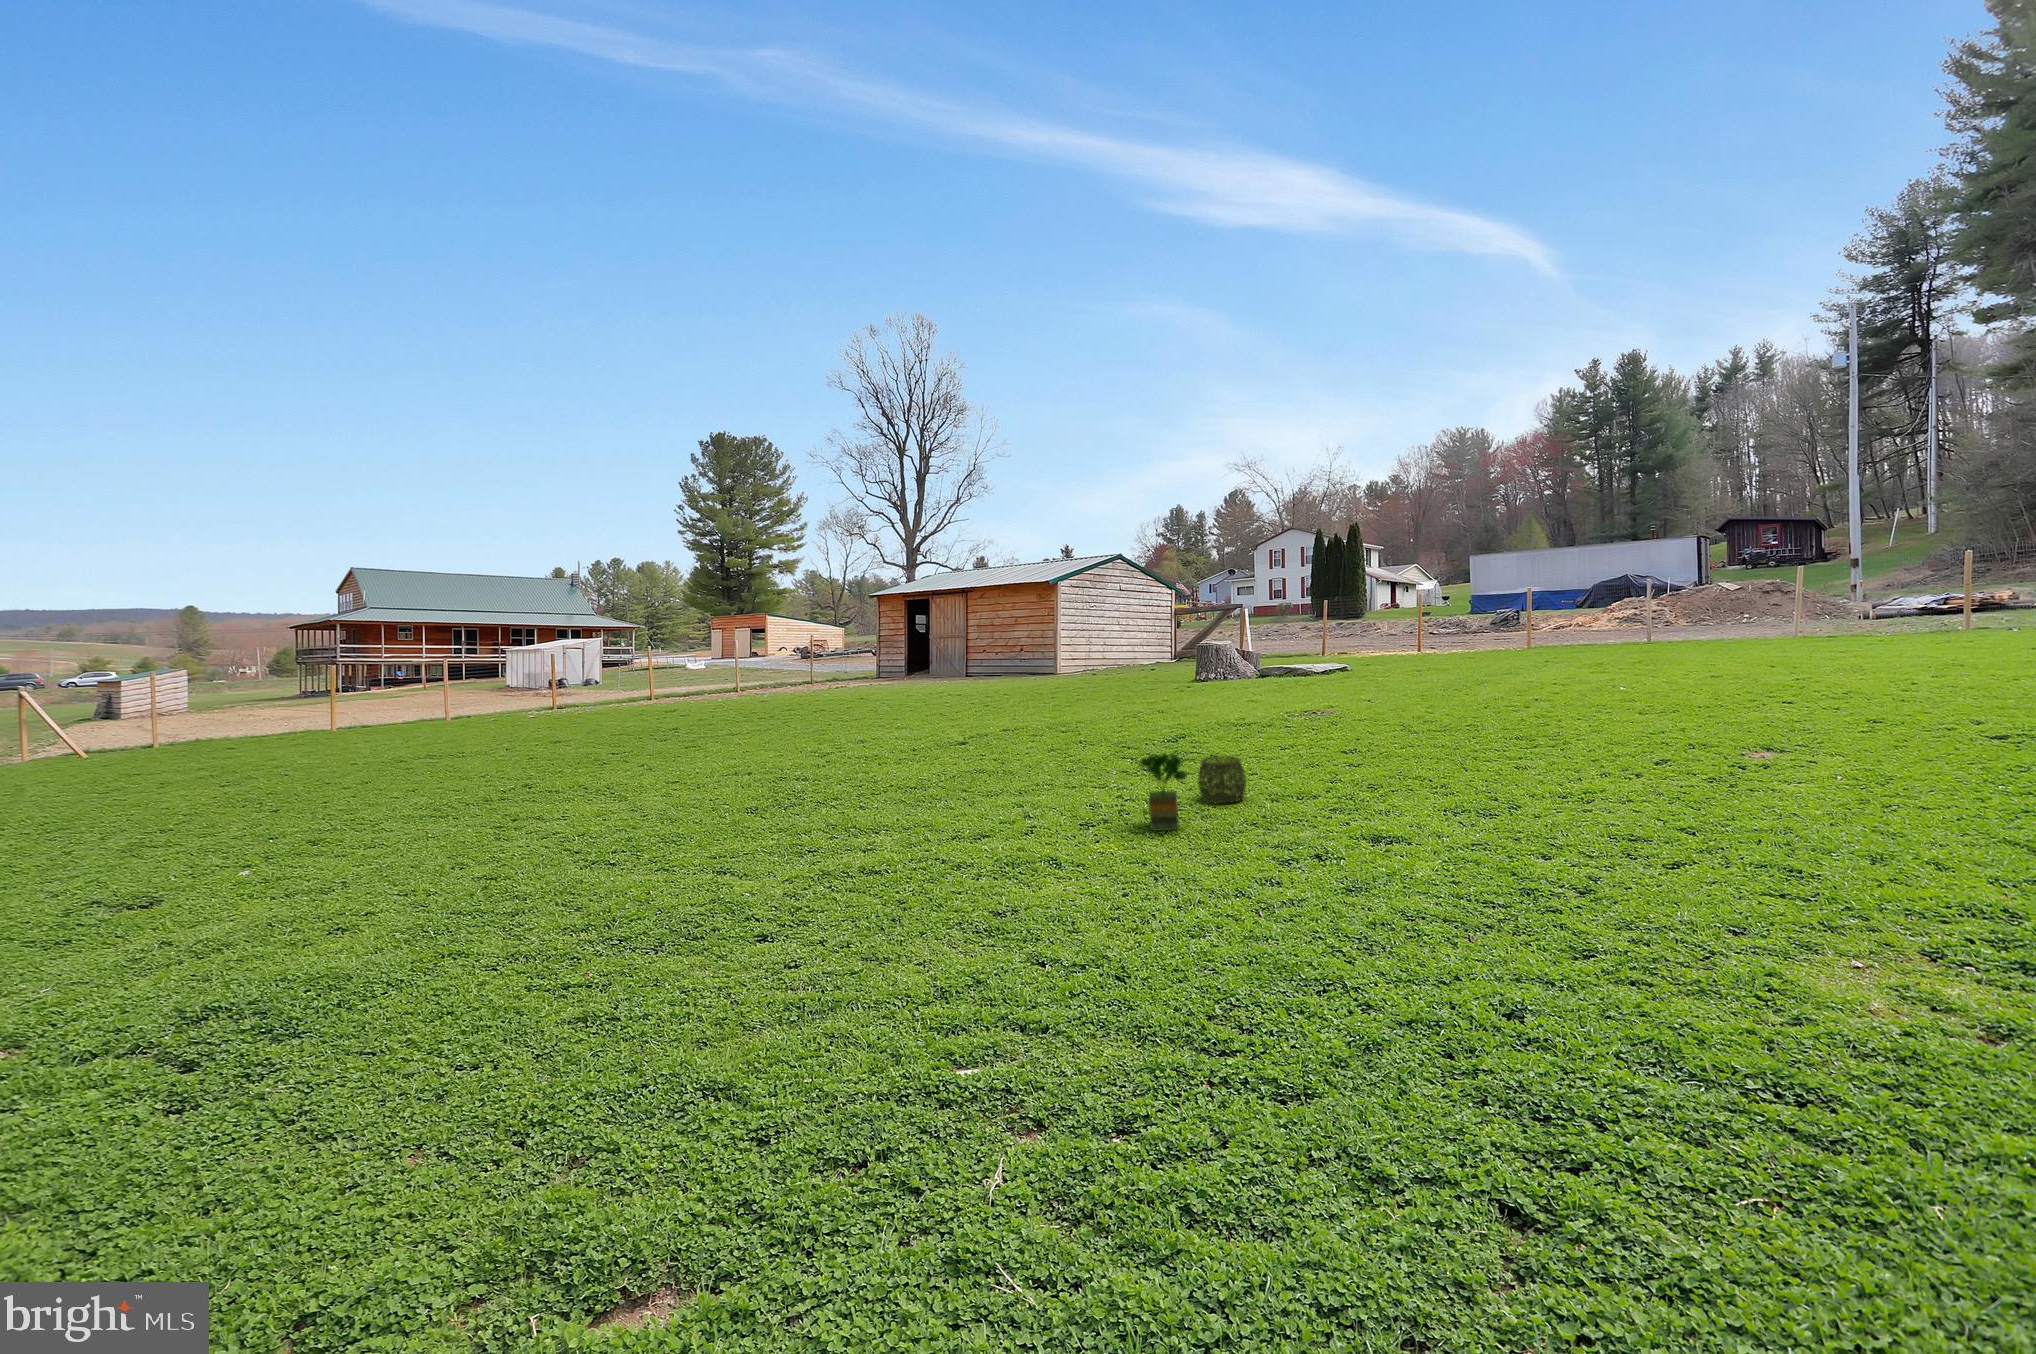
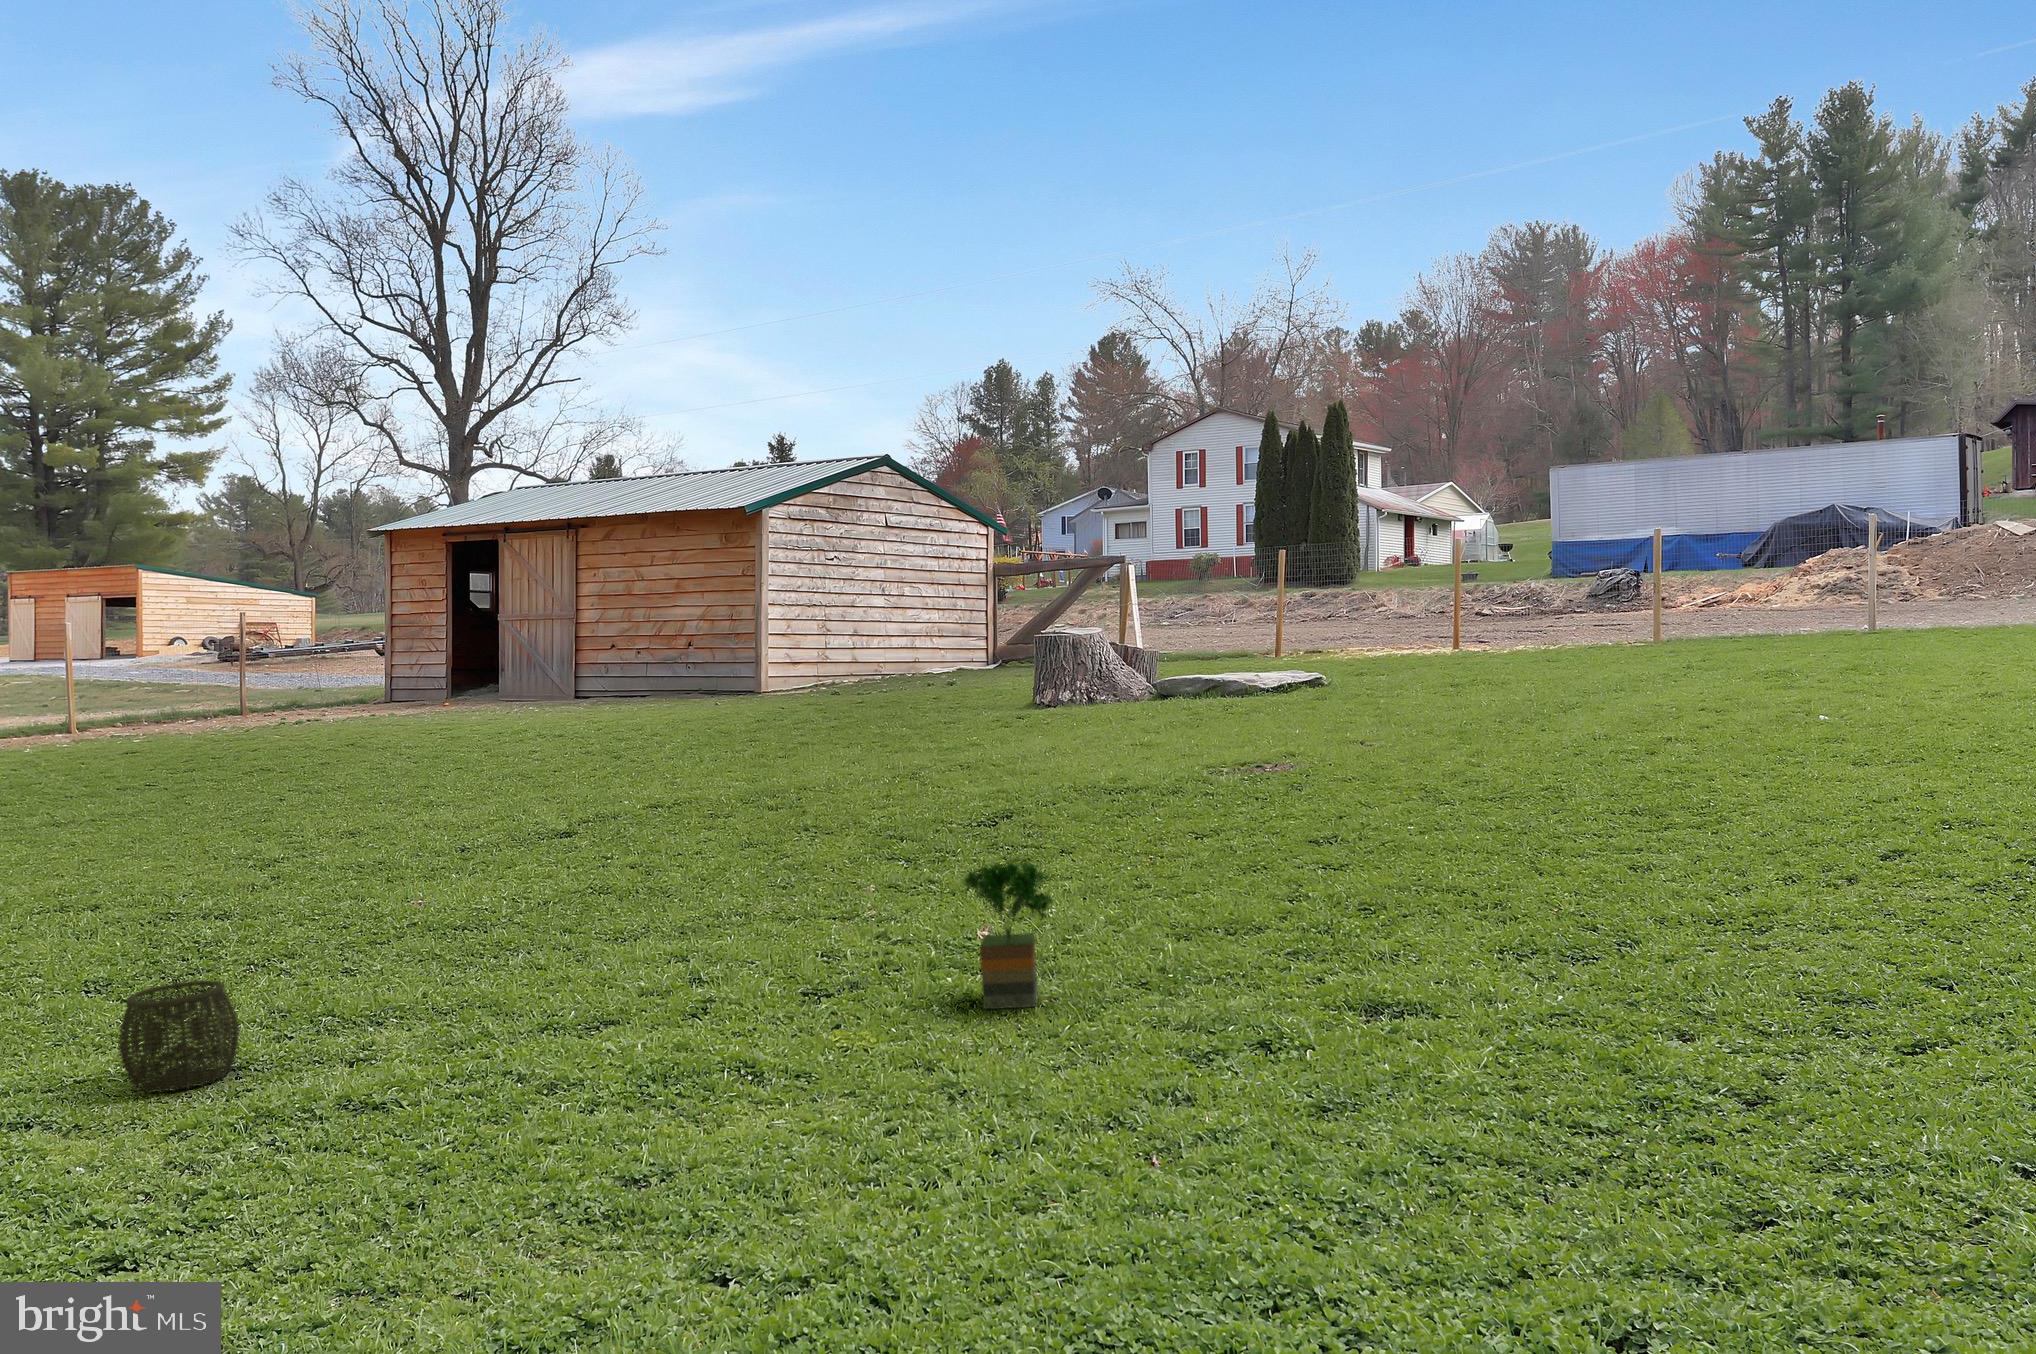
woven basket: present [1198,756,1246,804] -> present [118,980,239,1093]

